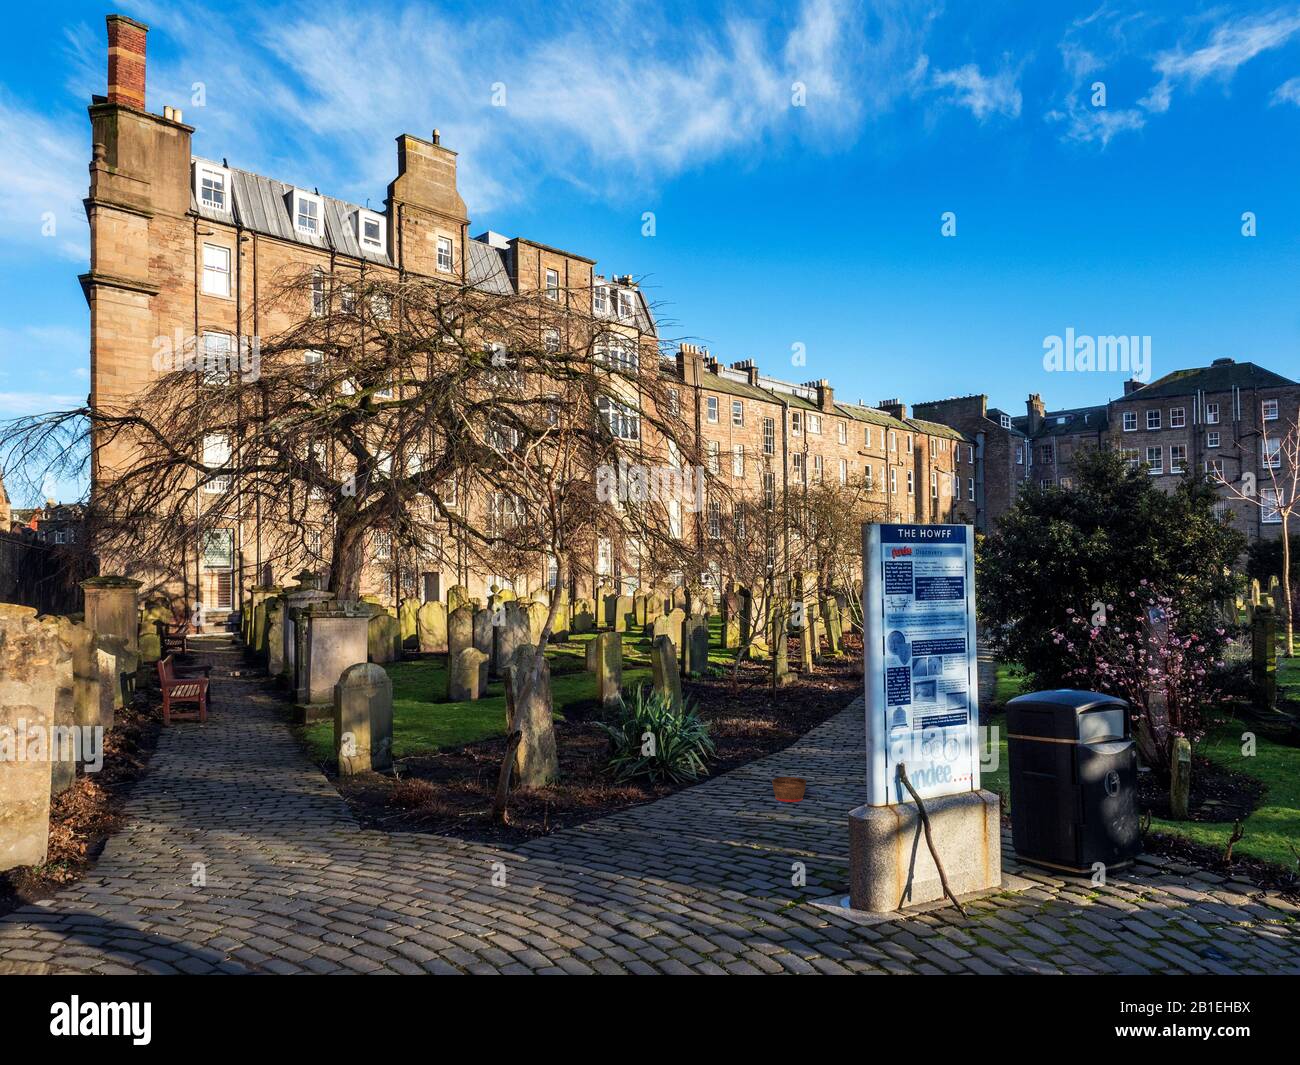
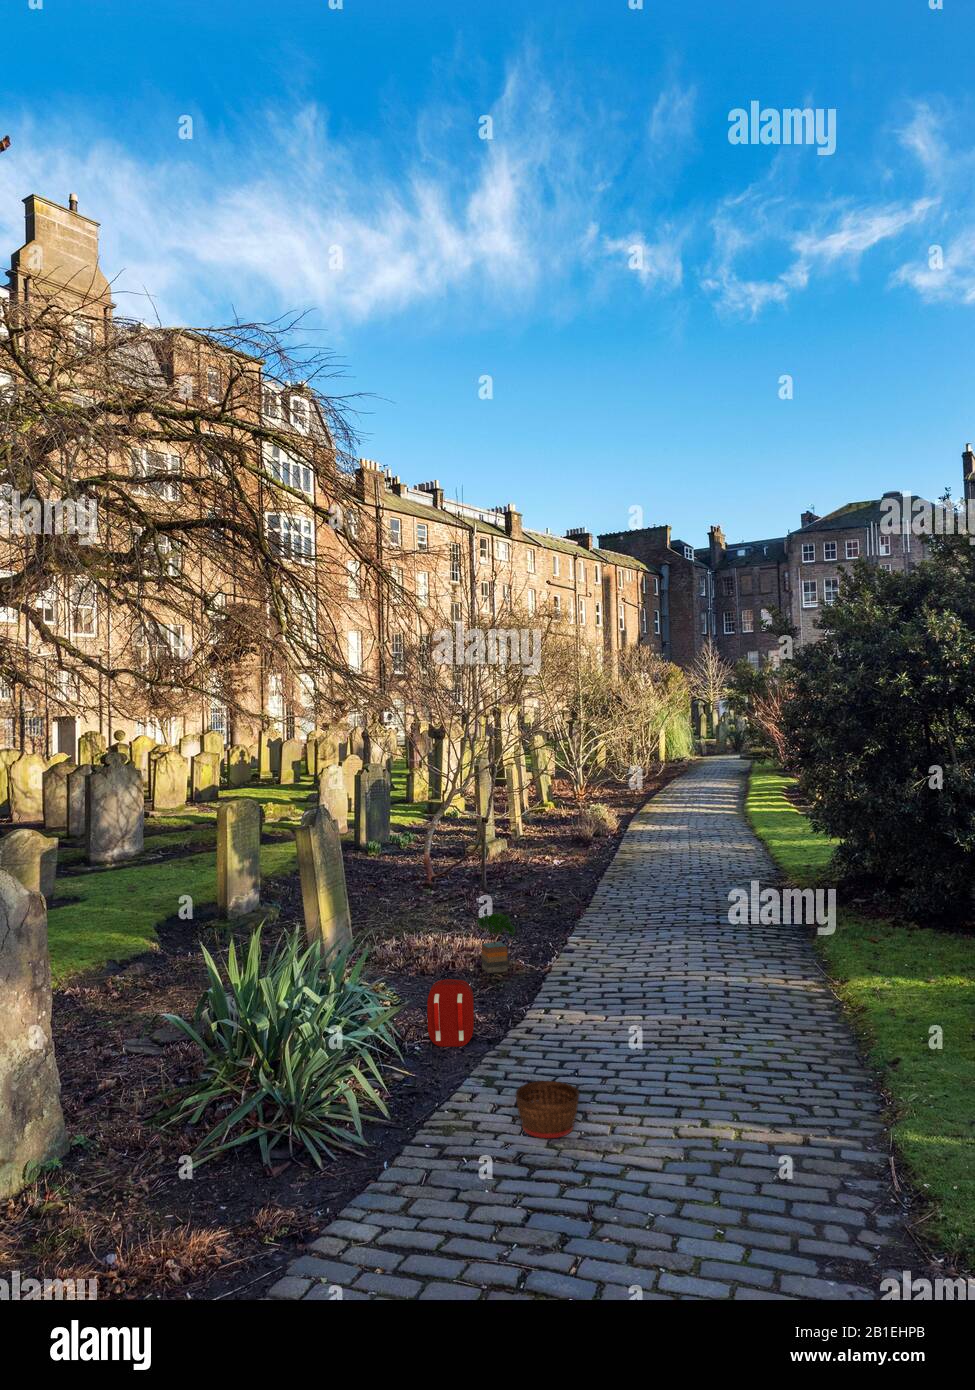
potted tree: none [761,707,788,745] -> present [477,913,515,973]
backpack: none [726,733,755,772] -> present [427,979,474,1047]

